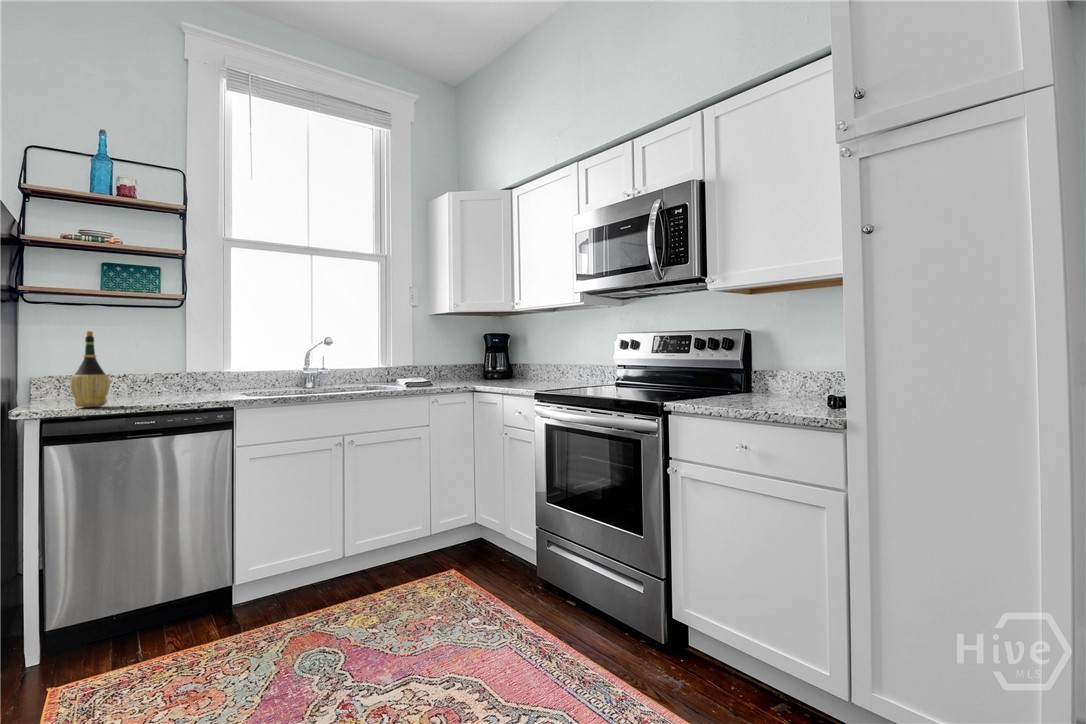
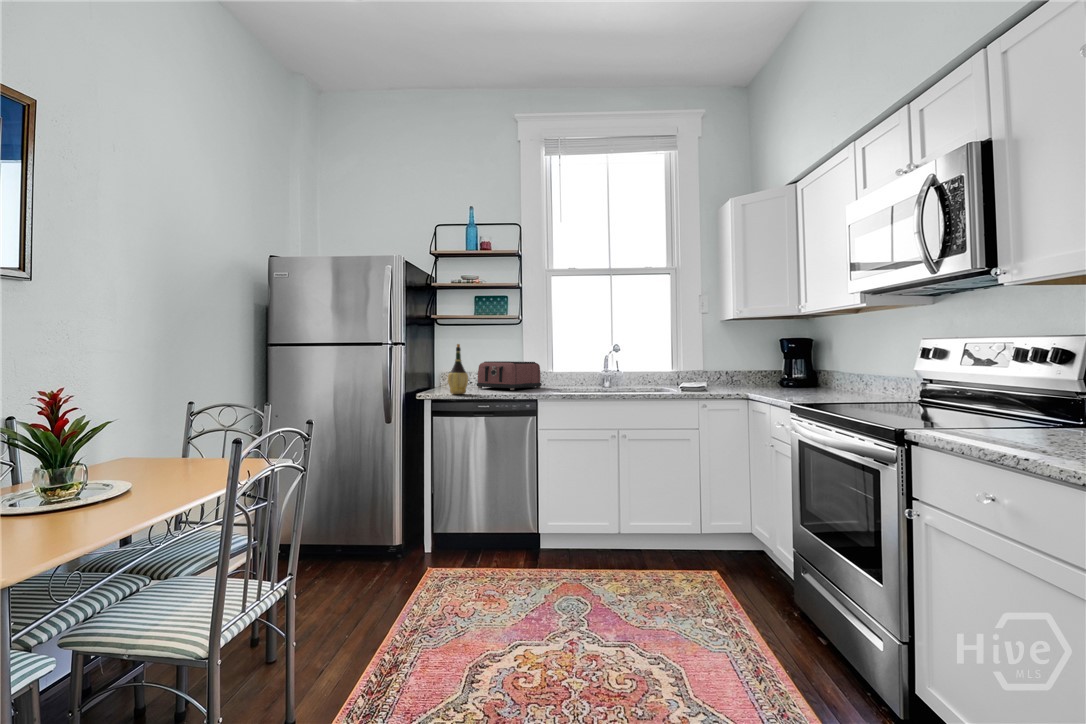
toaster: none [111,359,218,398] -> present [477,361,542,390]

